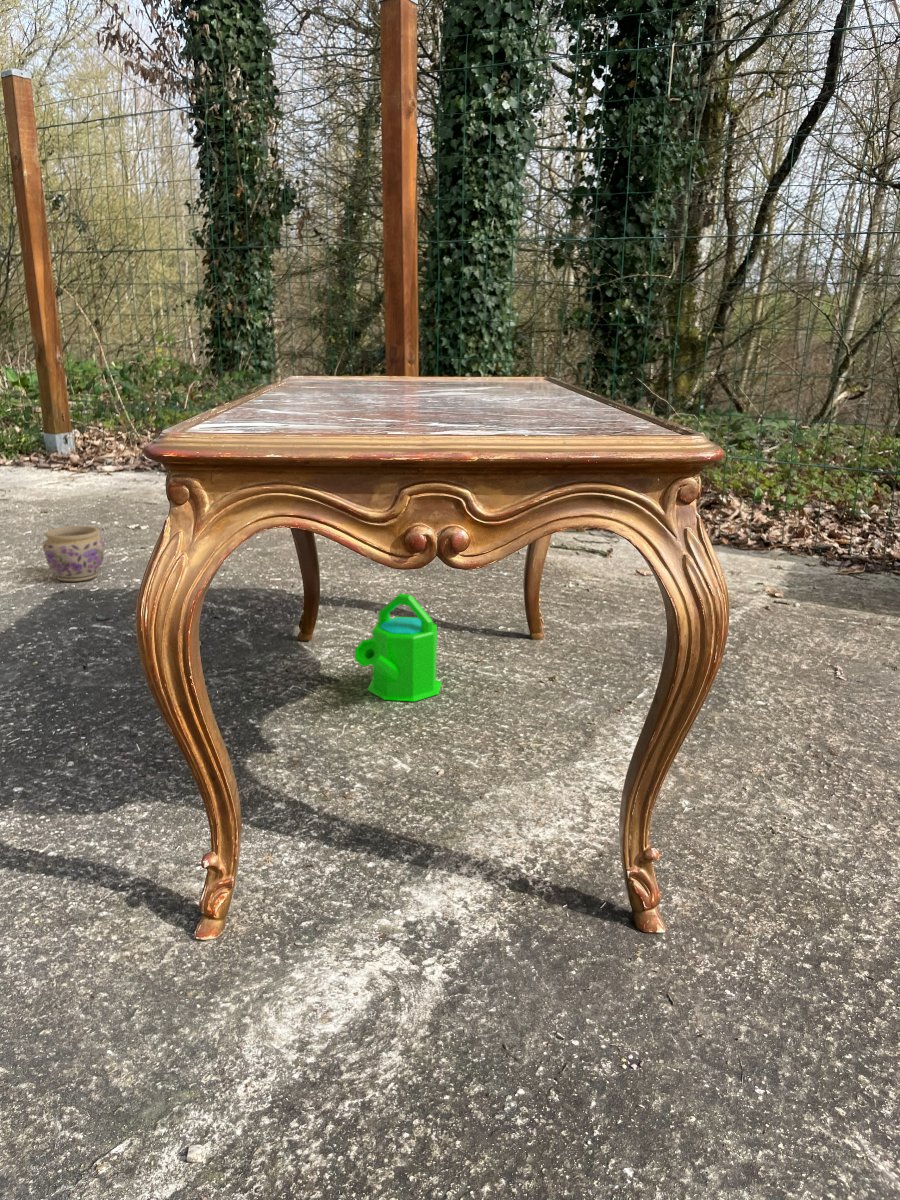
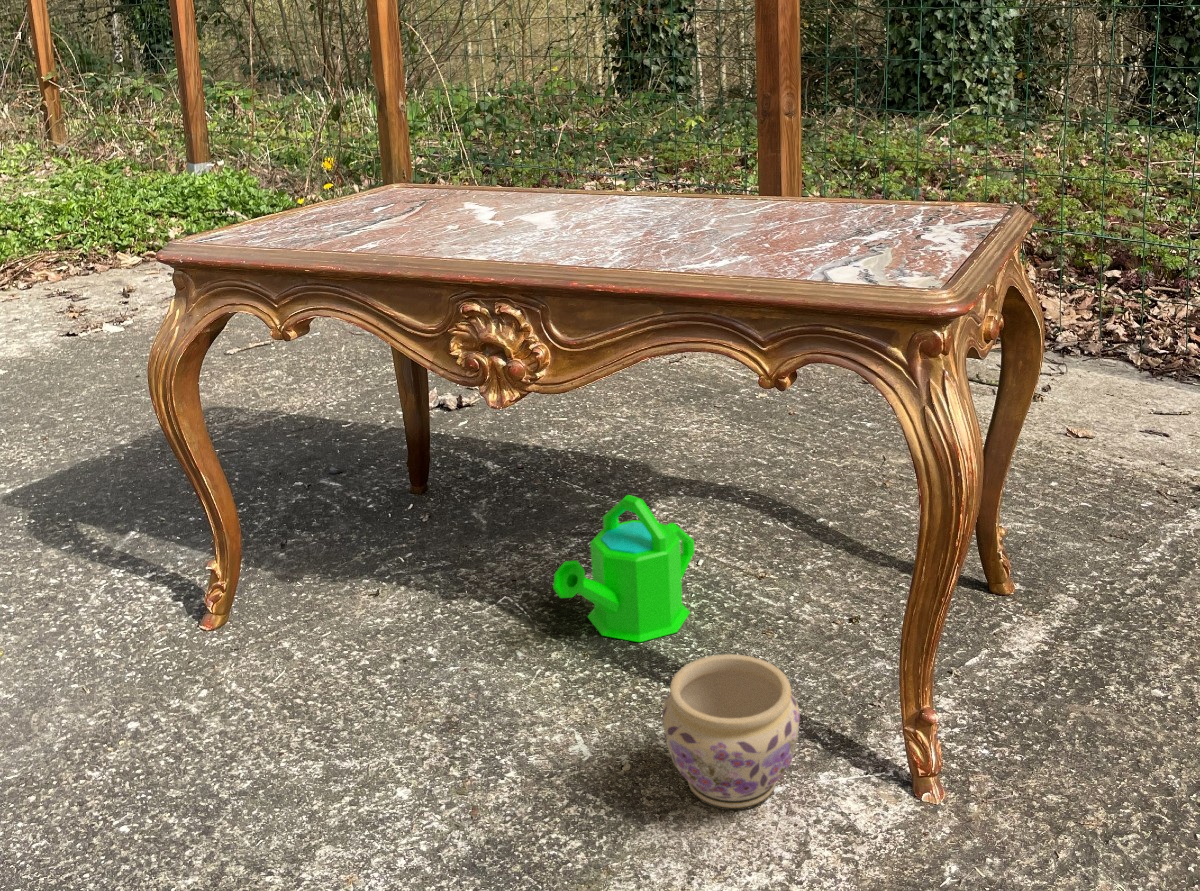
planter: present [43,526,105,582] -> present [662,654,800,810]

